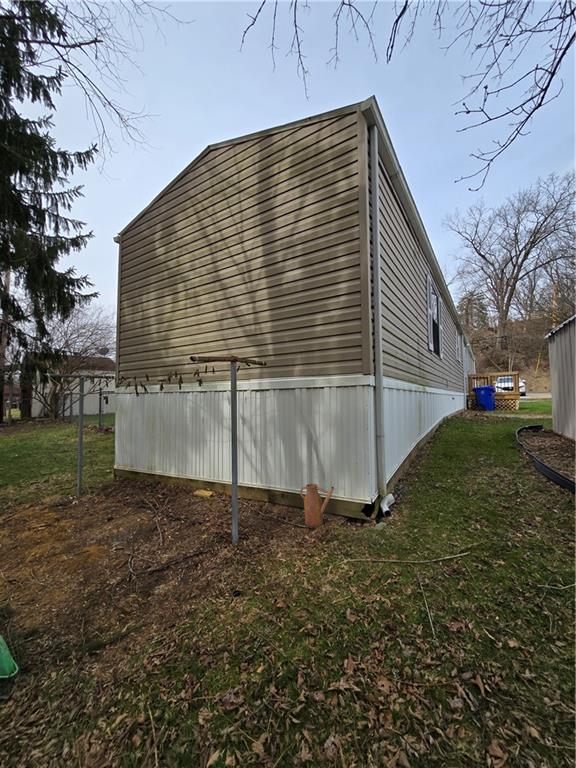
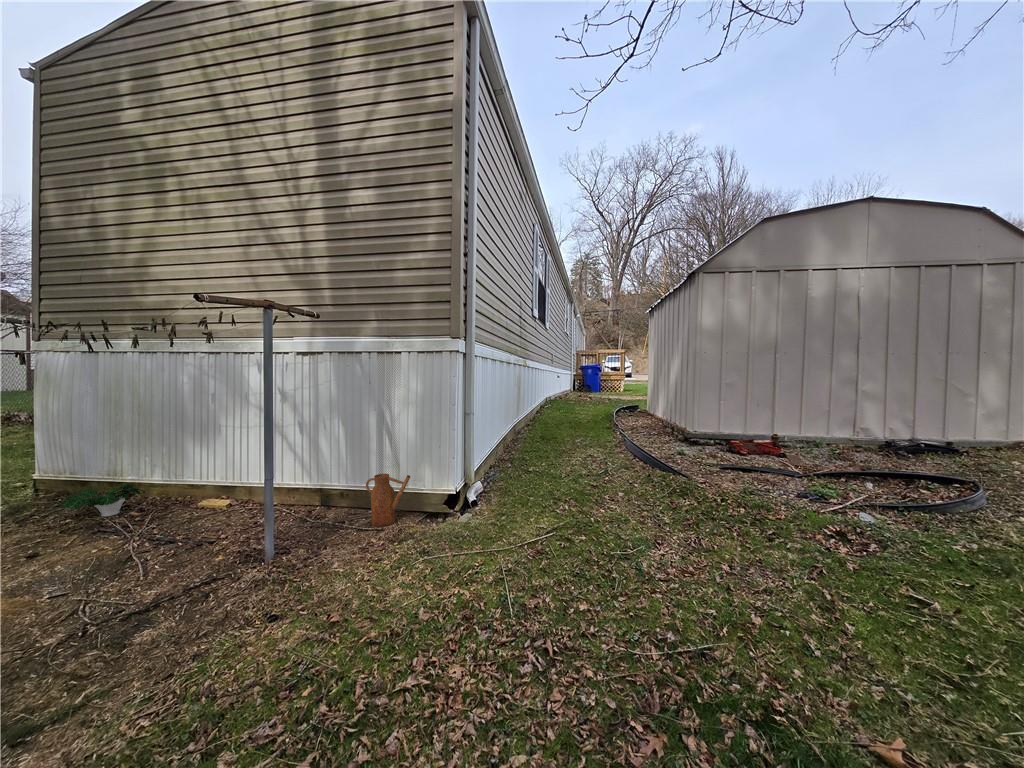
potted plant: none [123,478,165,498] -> present [61,484,145,516]

